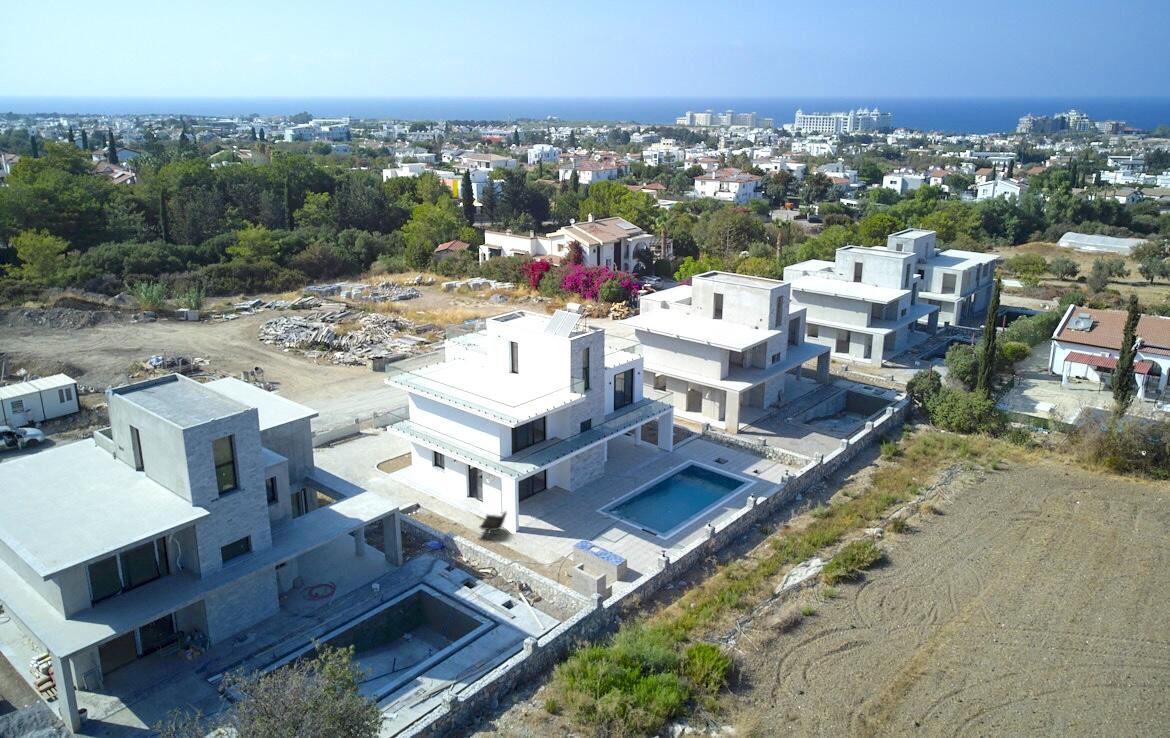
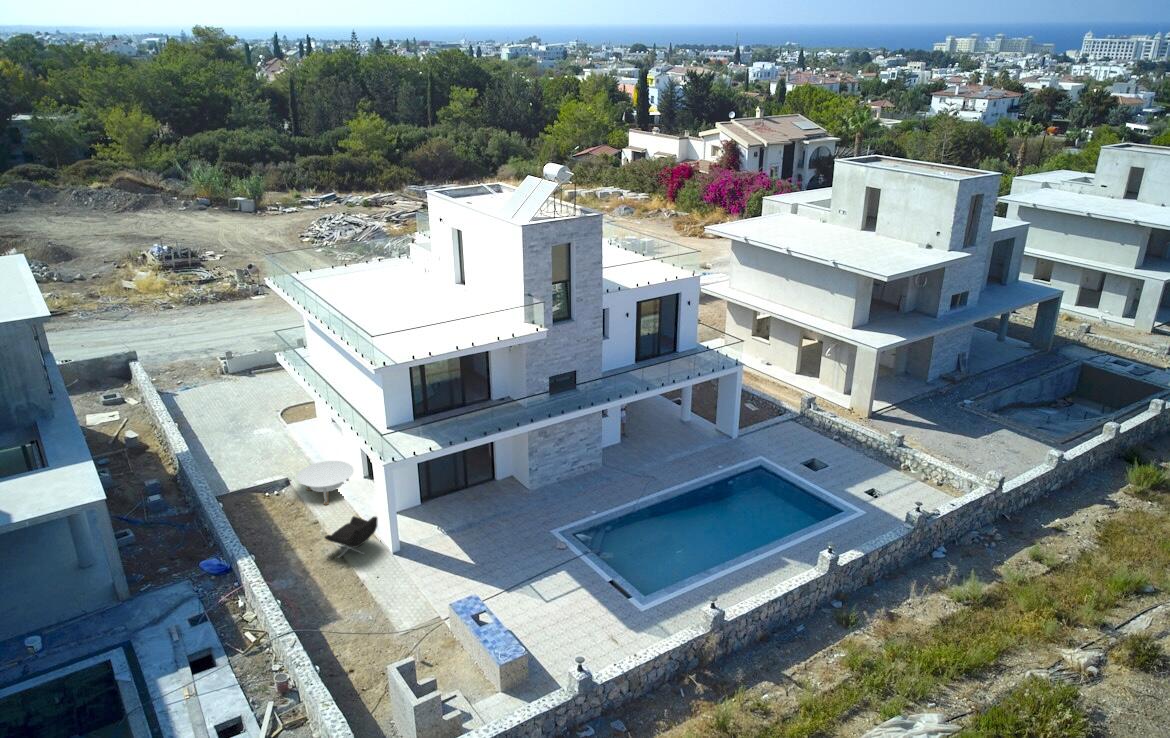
round table: none [432,488,466,514] -> present [297,461,354,505]

